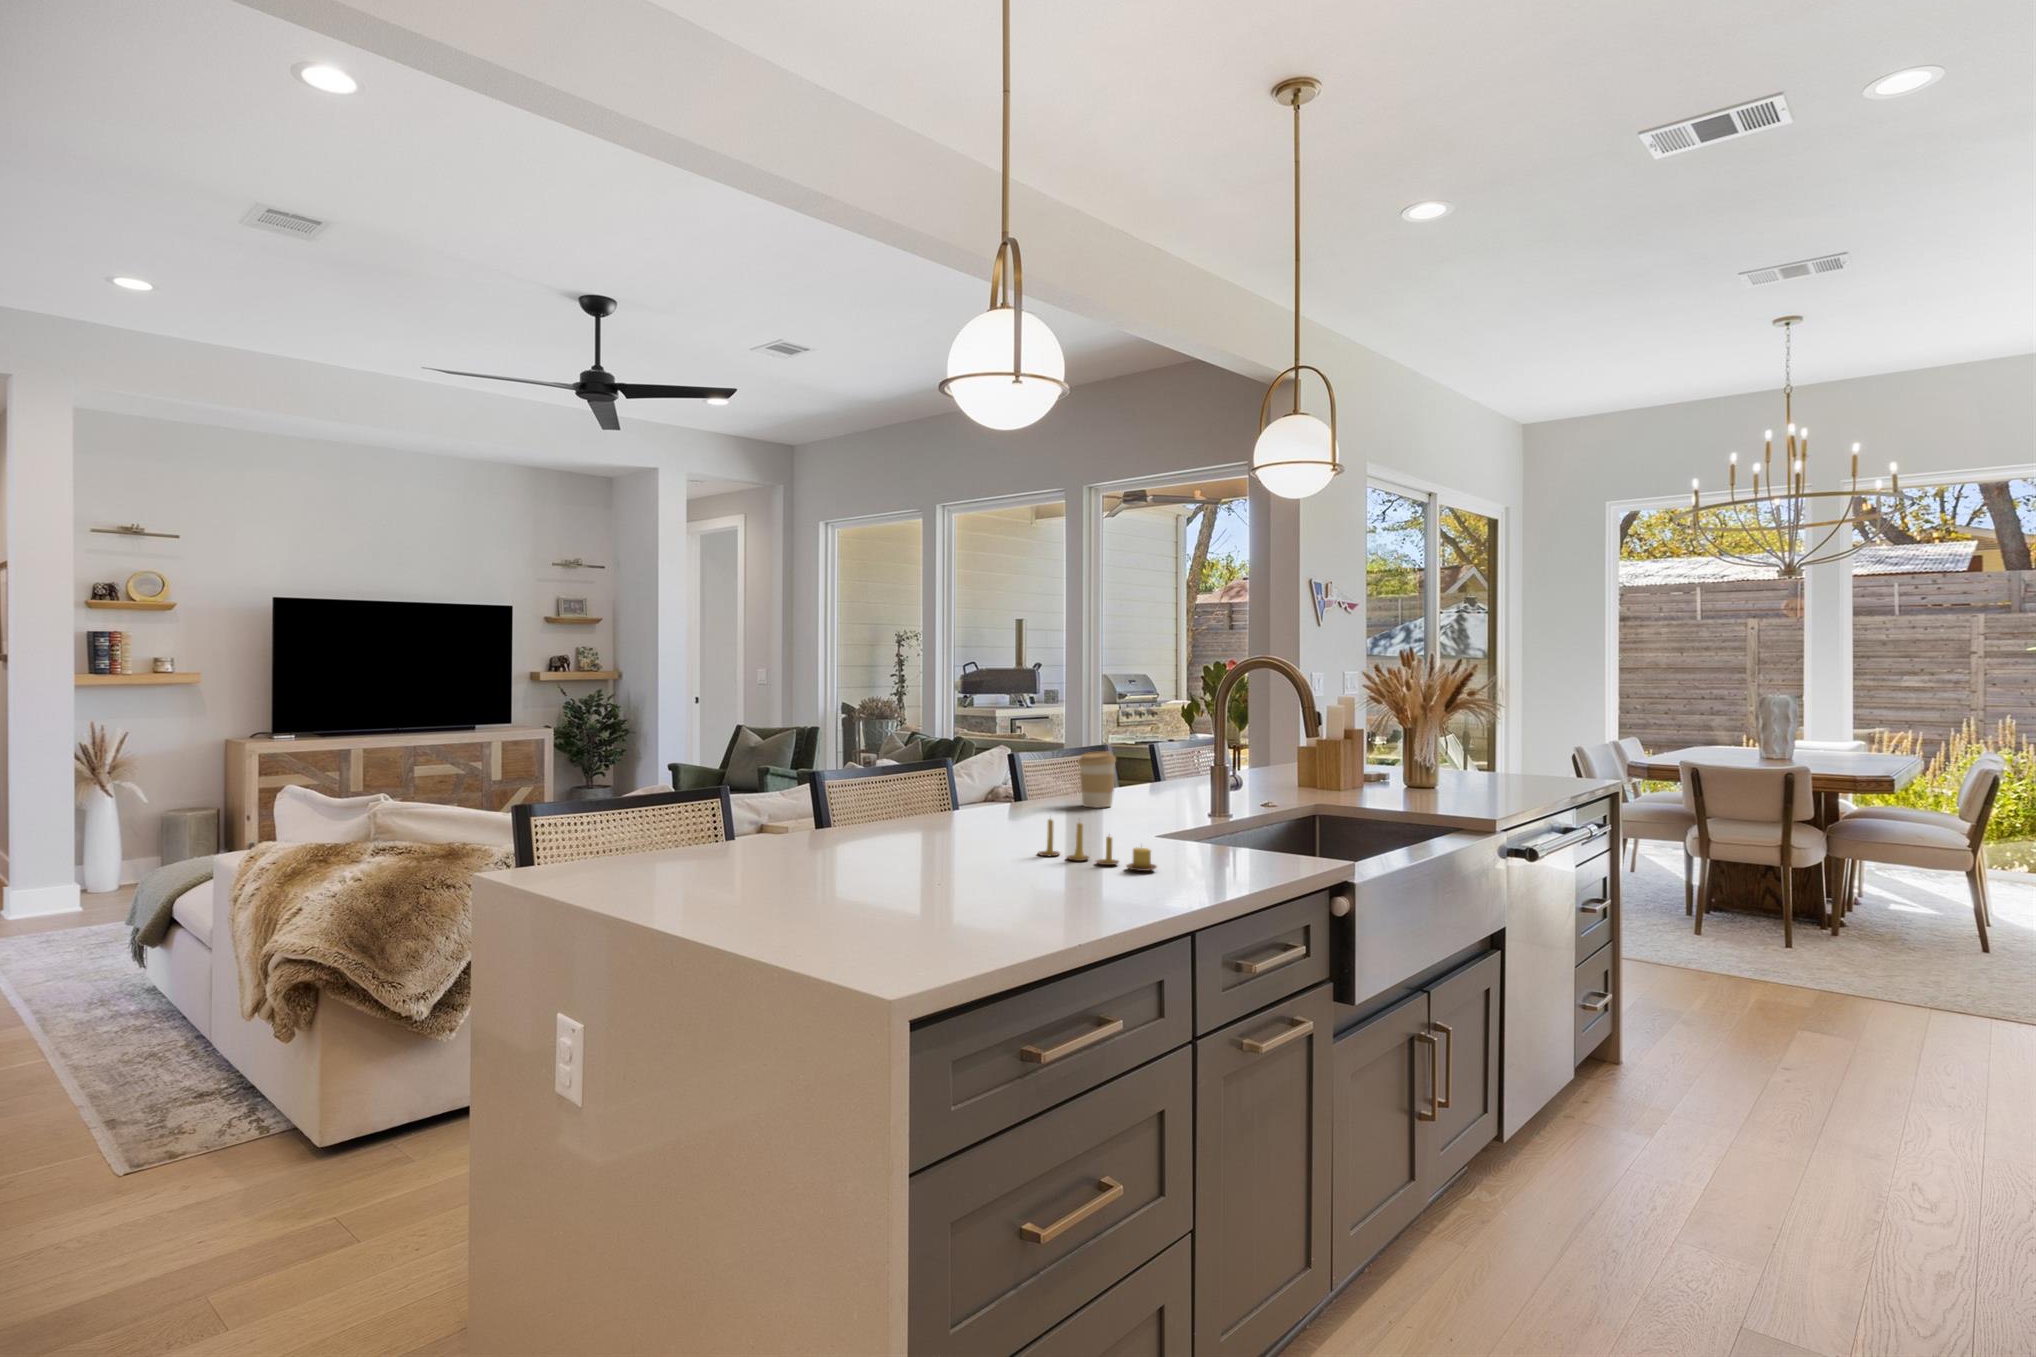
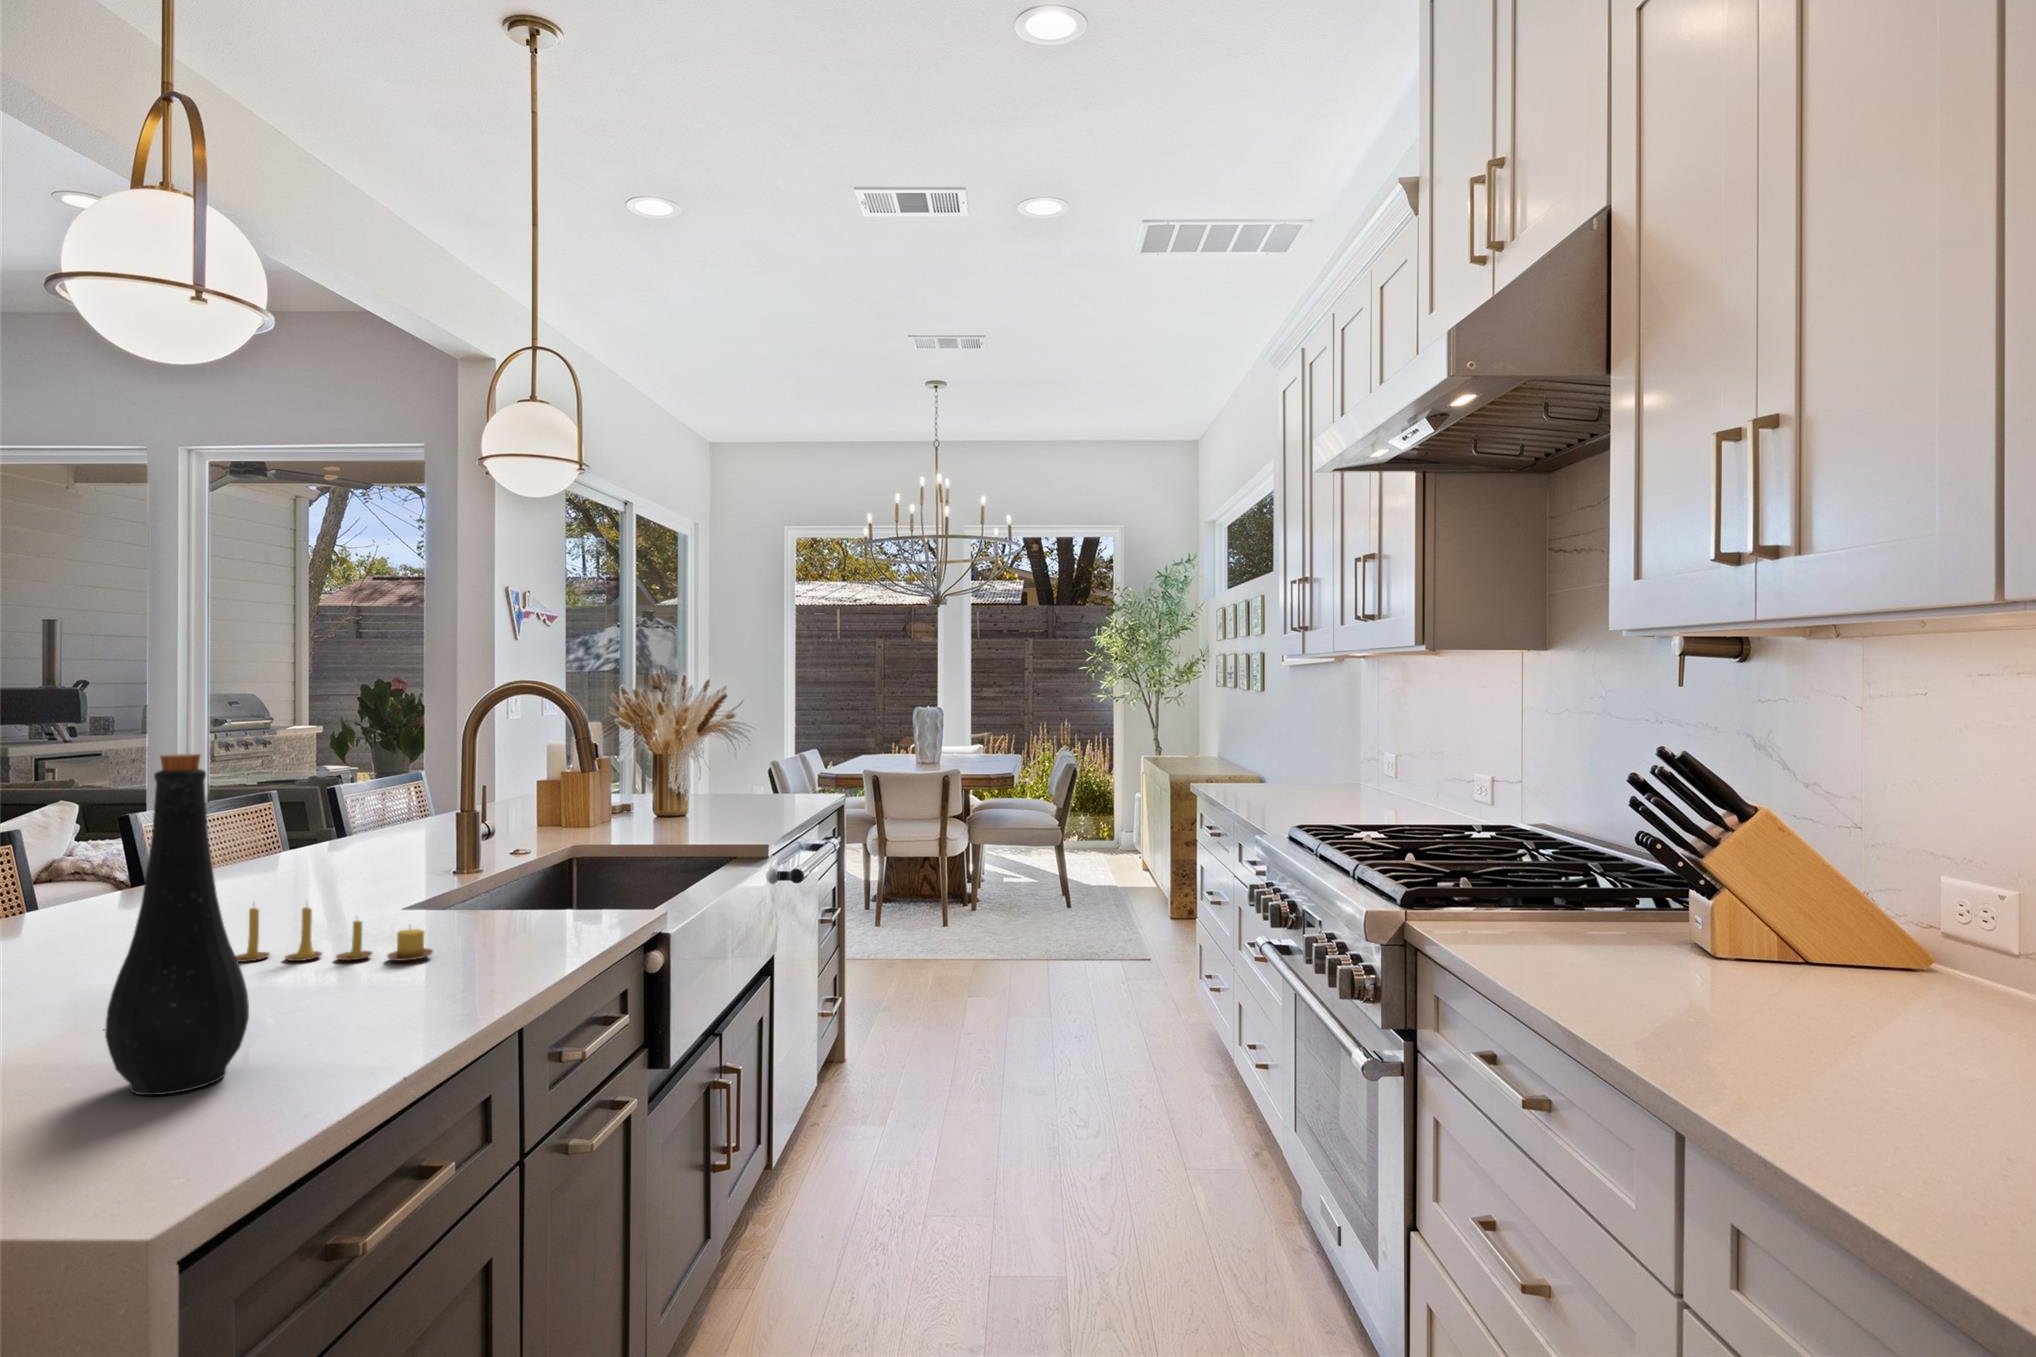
bottle: none [934,705,1009,925] -> present [105,754,249,1095]
coffee cup: present [1078,751,1116,808] -> none [252,803,314,881]

